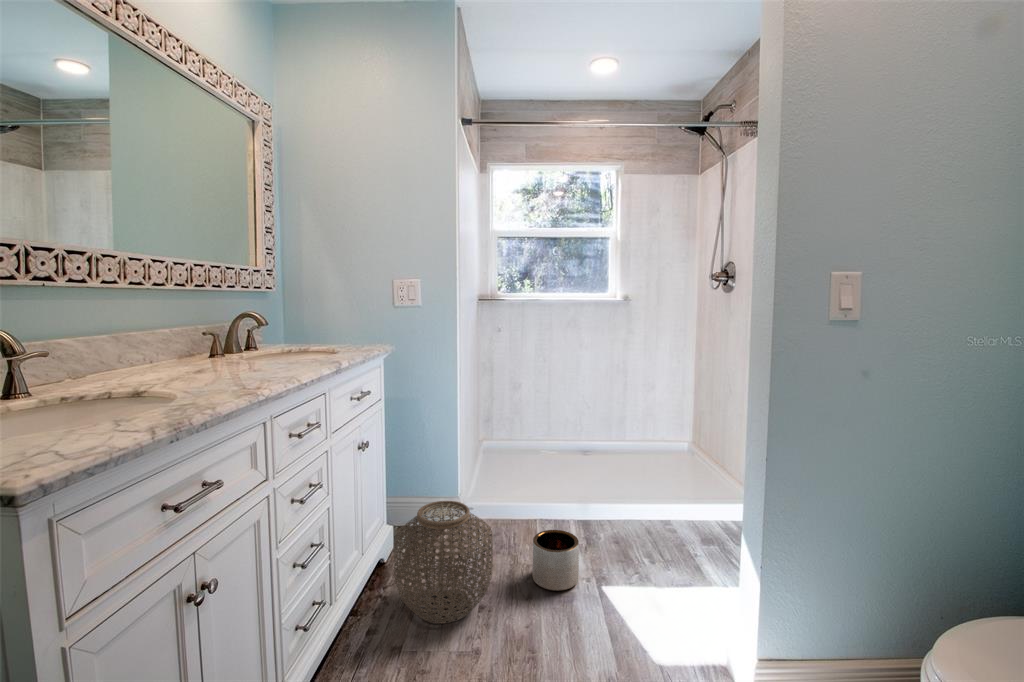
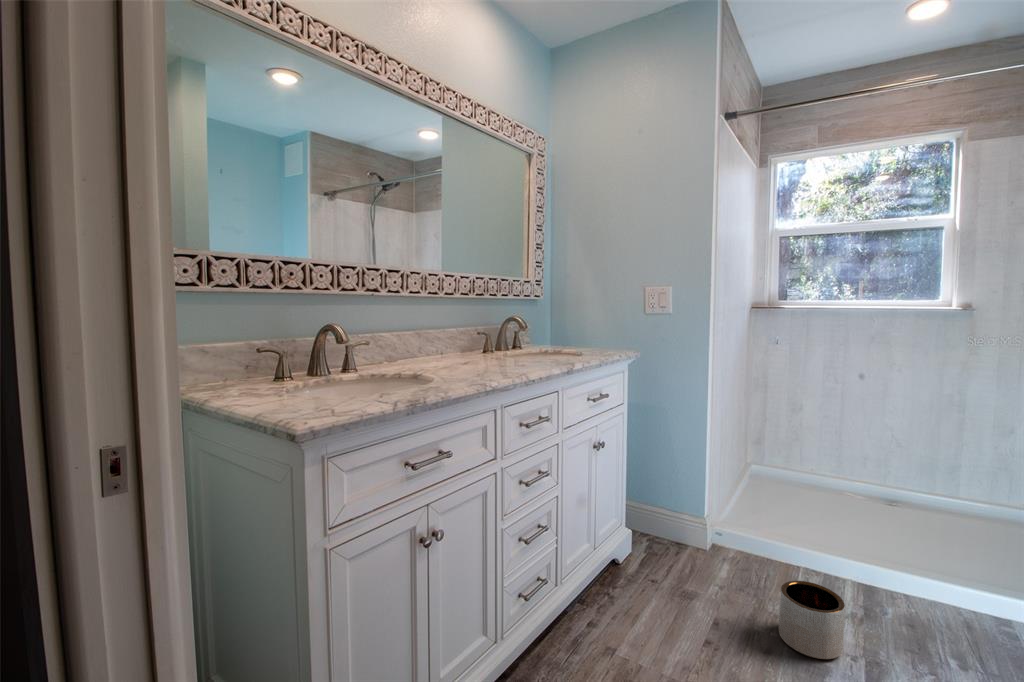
woven basket: present [394,501,493,623] -> none [617,515,725,645]

